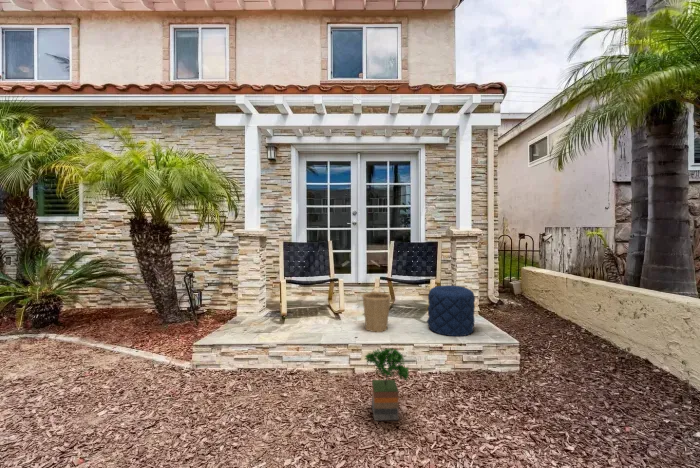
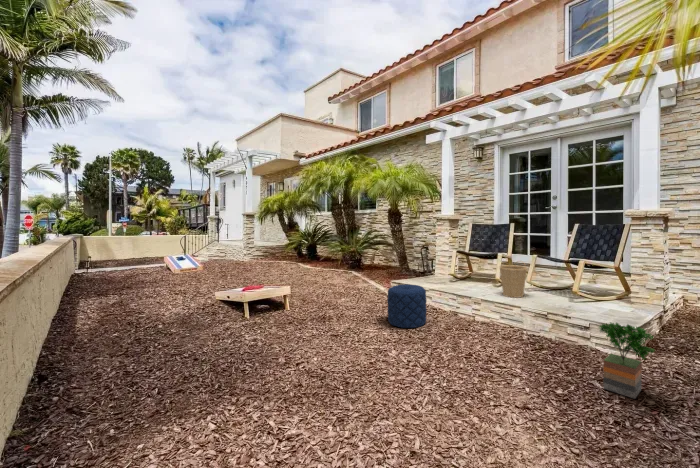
pouf: present [428,285,475,336] -> present [387,284,427,328]
potted tree: present [365,348,409,421] -> present [599,322,654,399]

